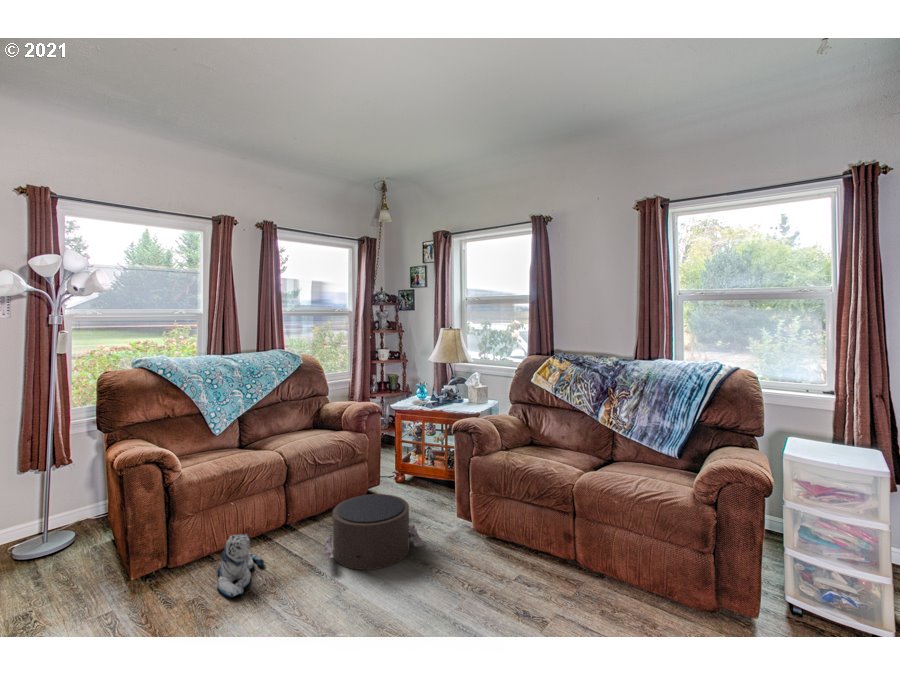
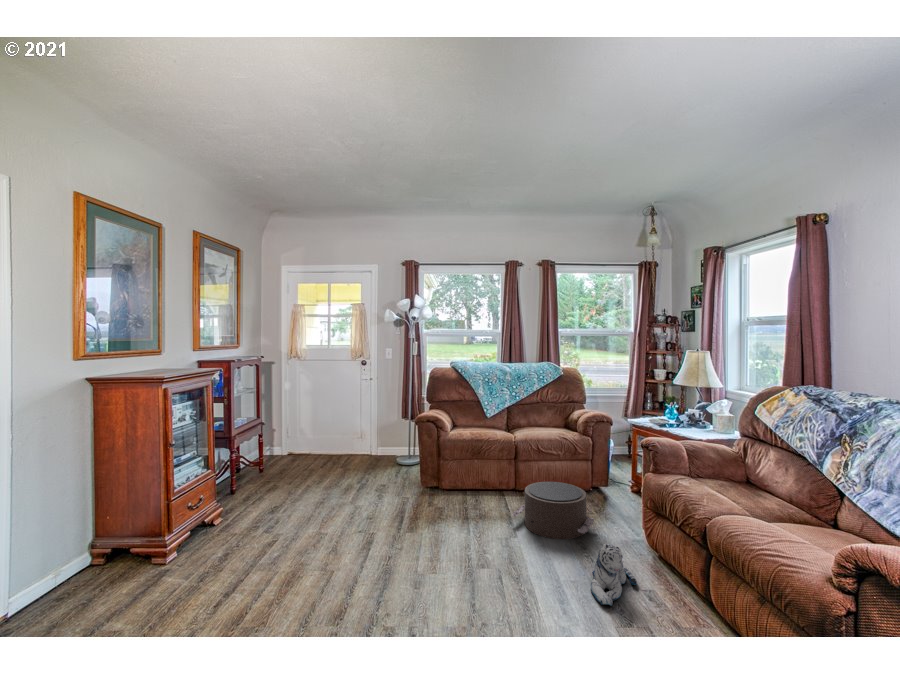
plush toy: present [217,534,264,598] -> present [591,544,637,606]

